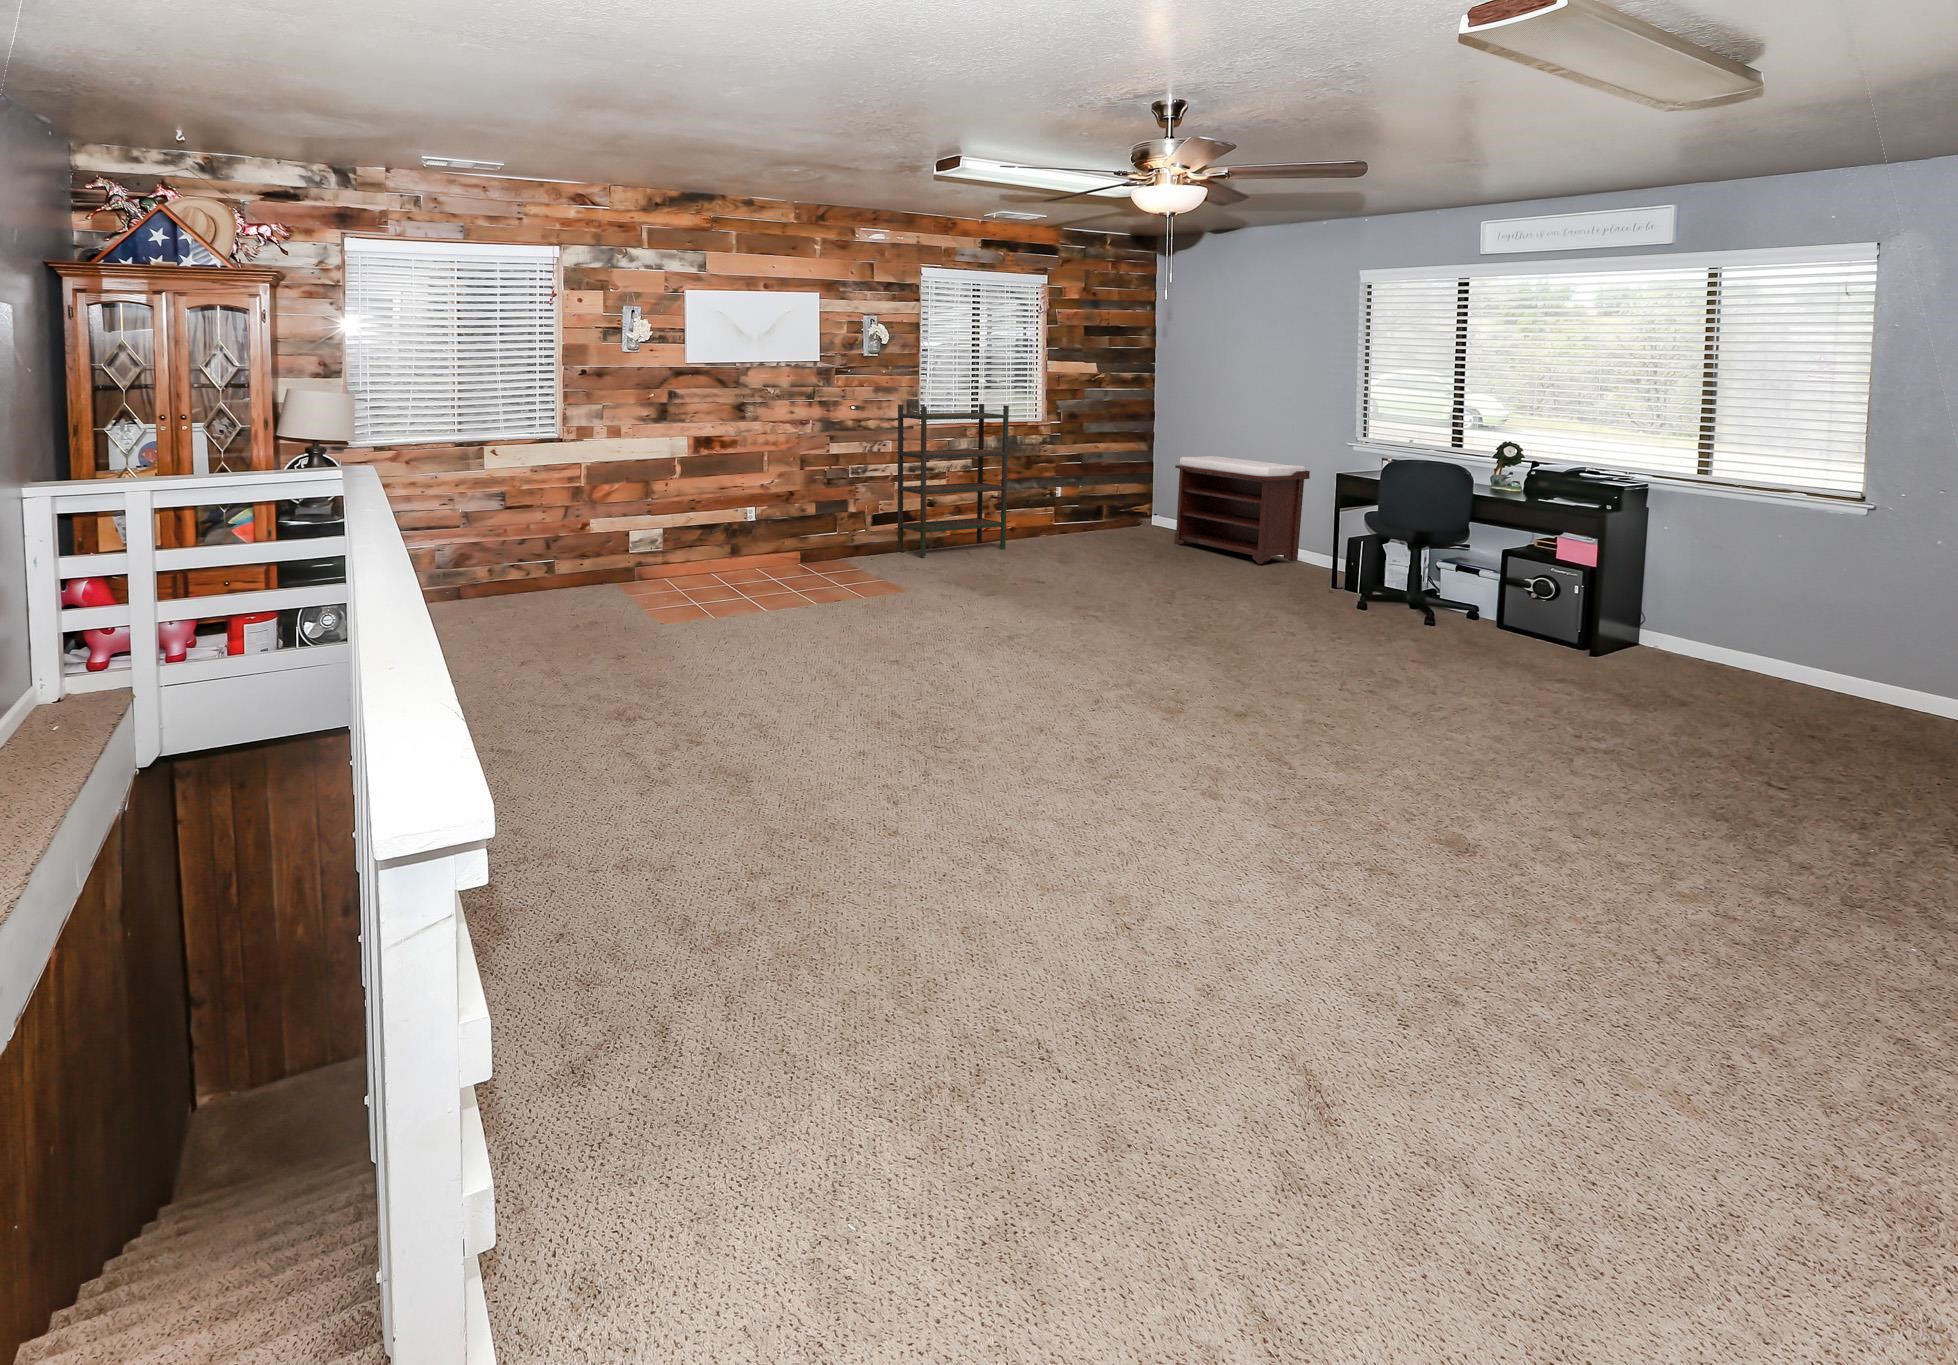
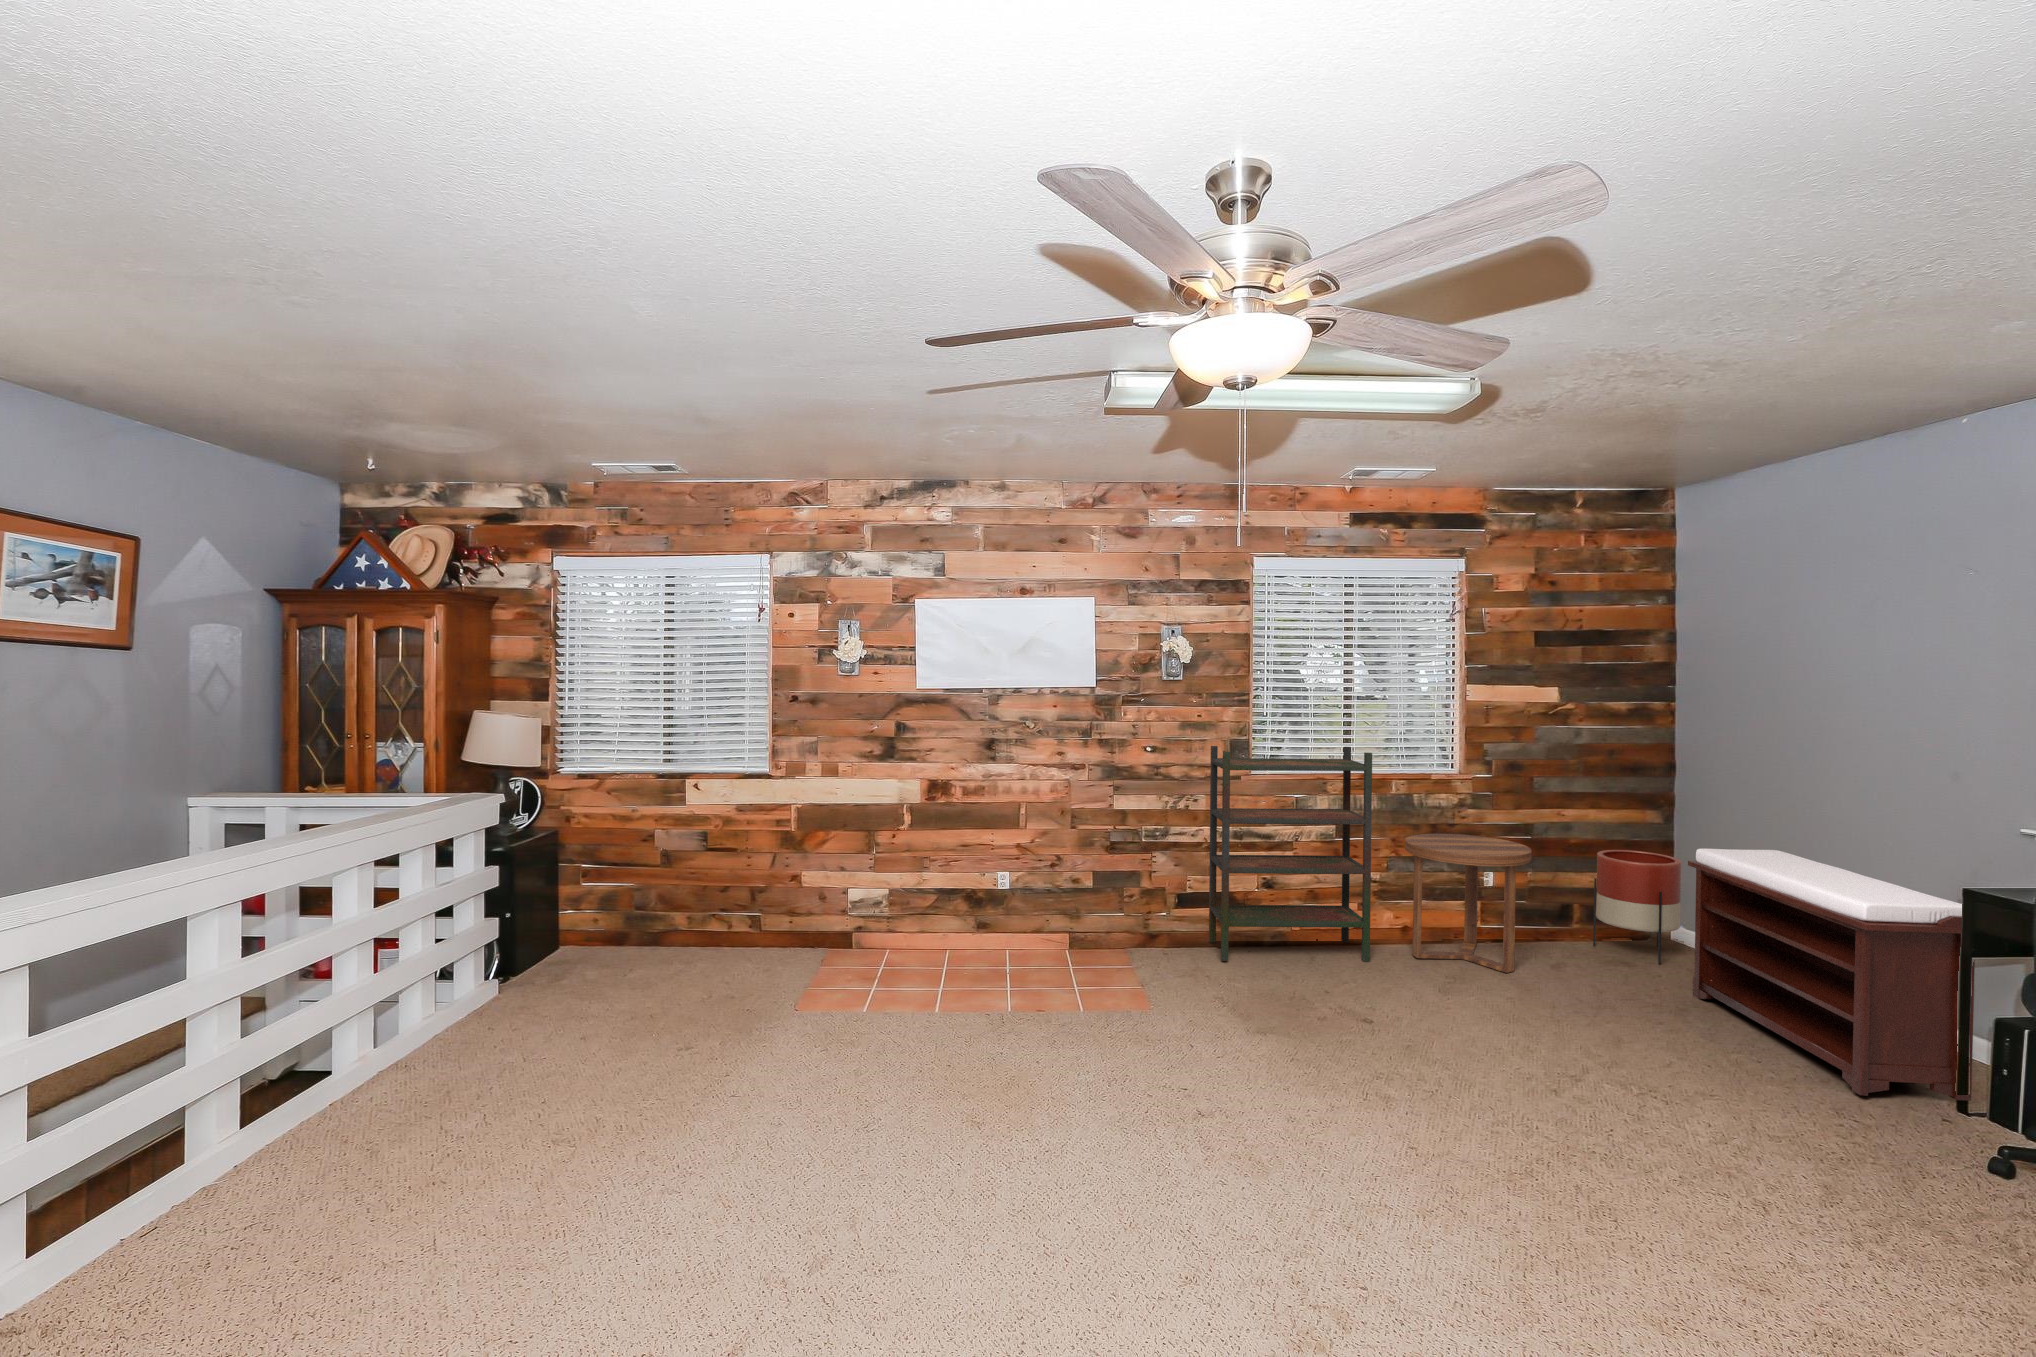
side table: none [1019,464,1094,545] -> present [1405,834,1531,973]
planter: none [1113,469,1161,535] -> present [1593,850,1681,964]

